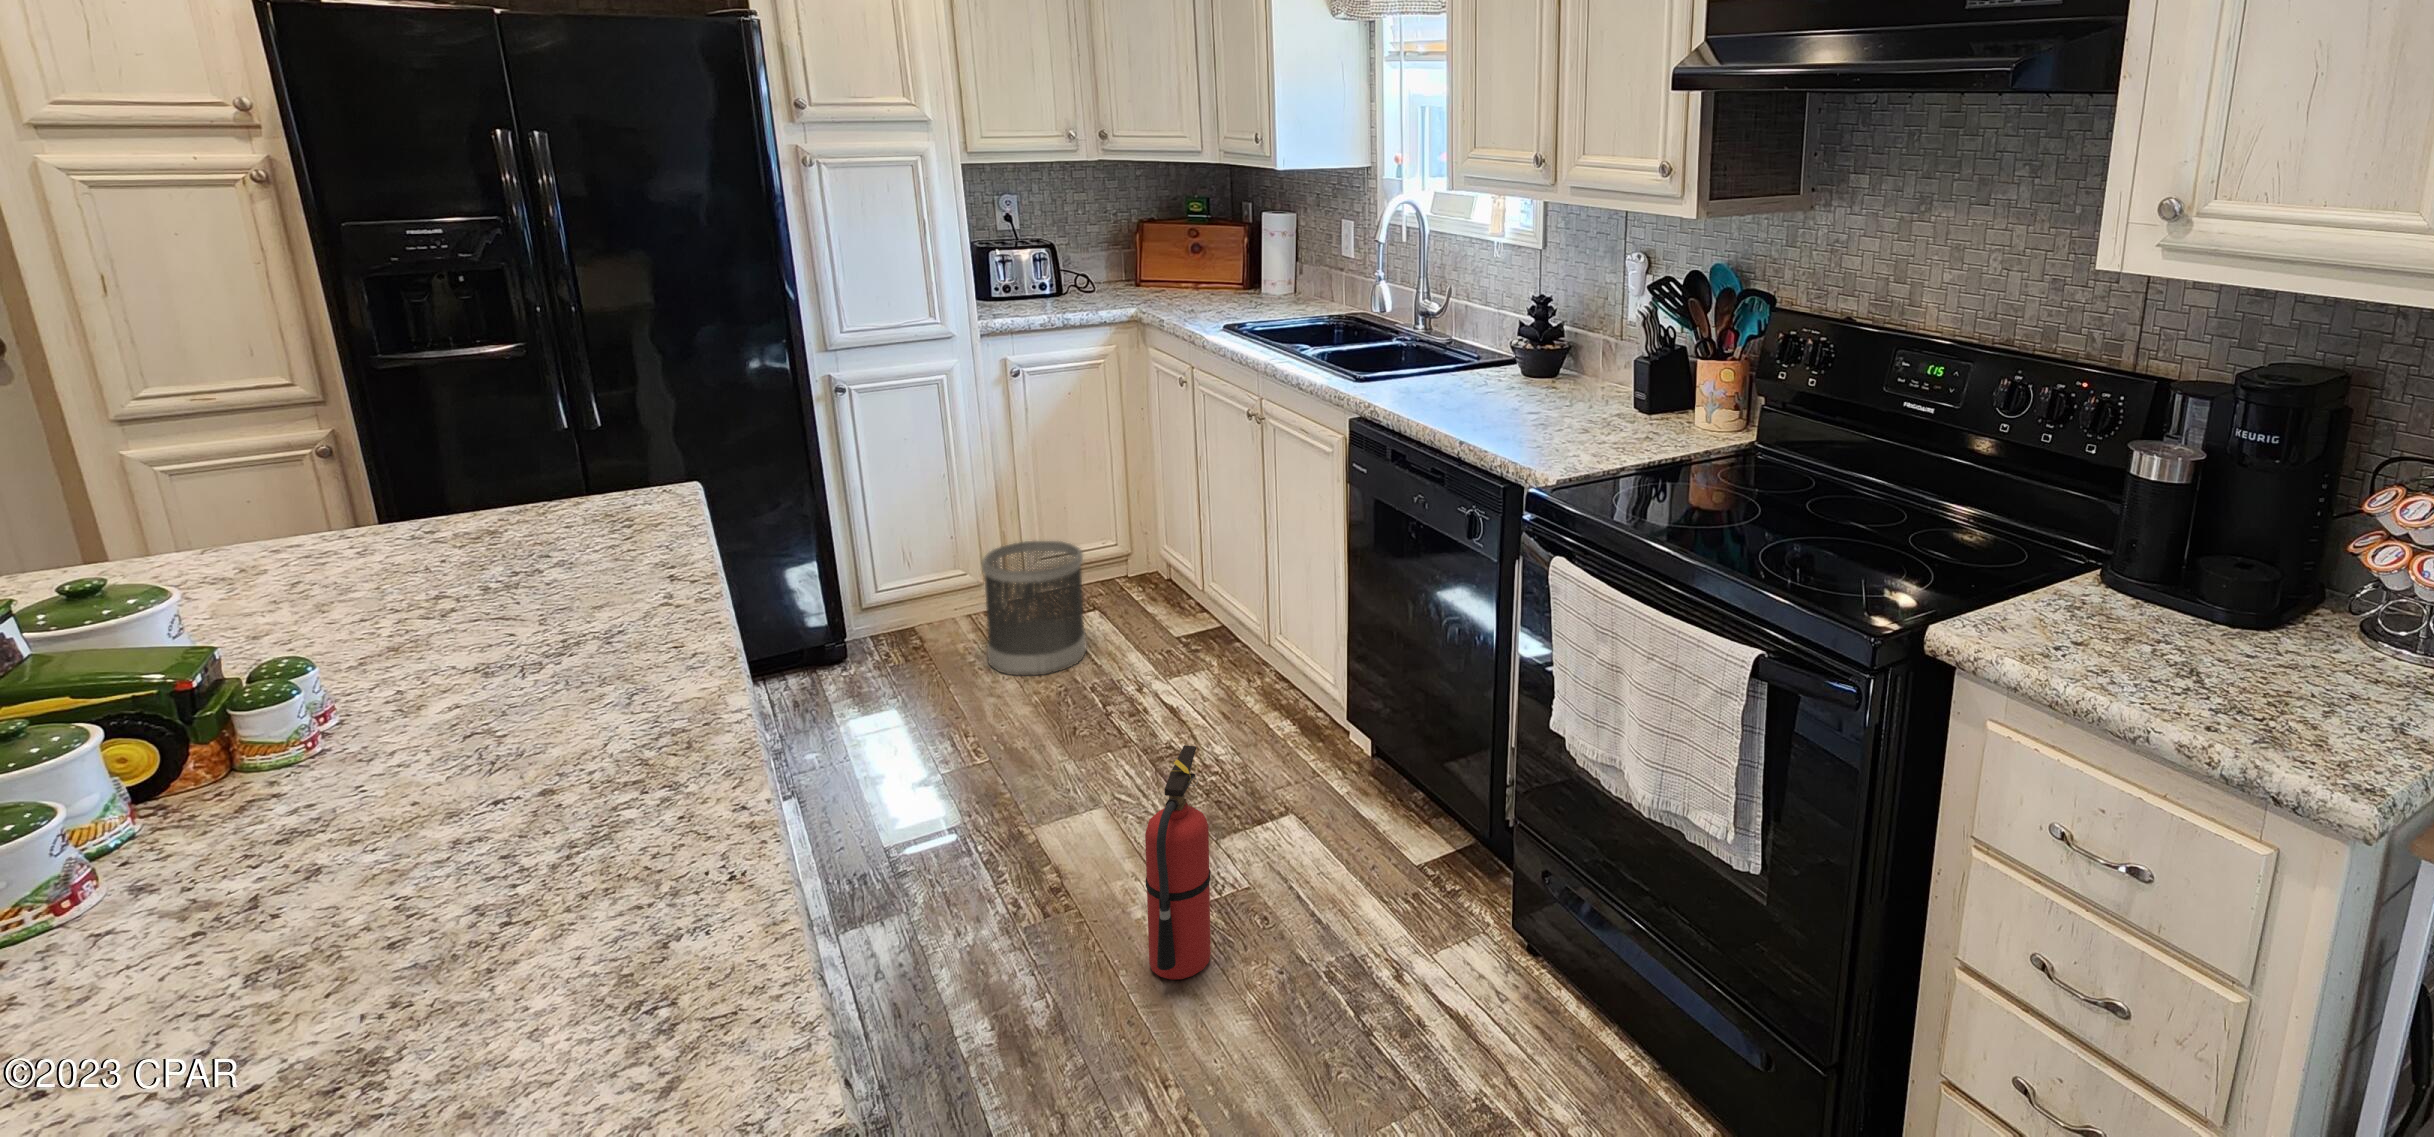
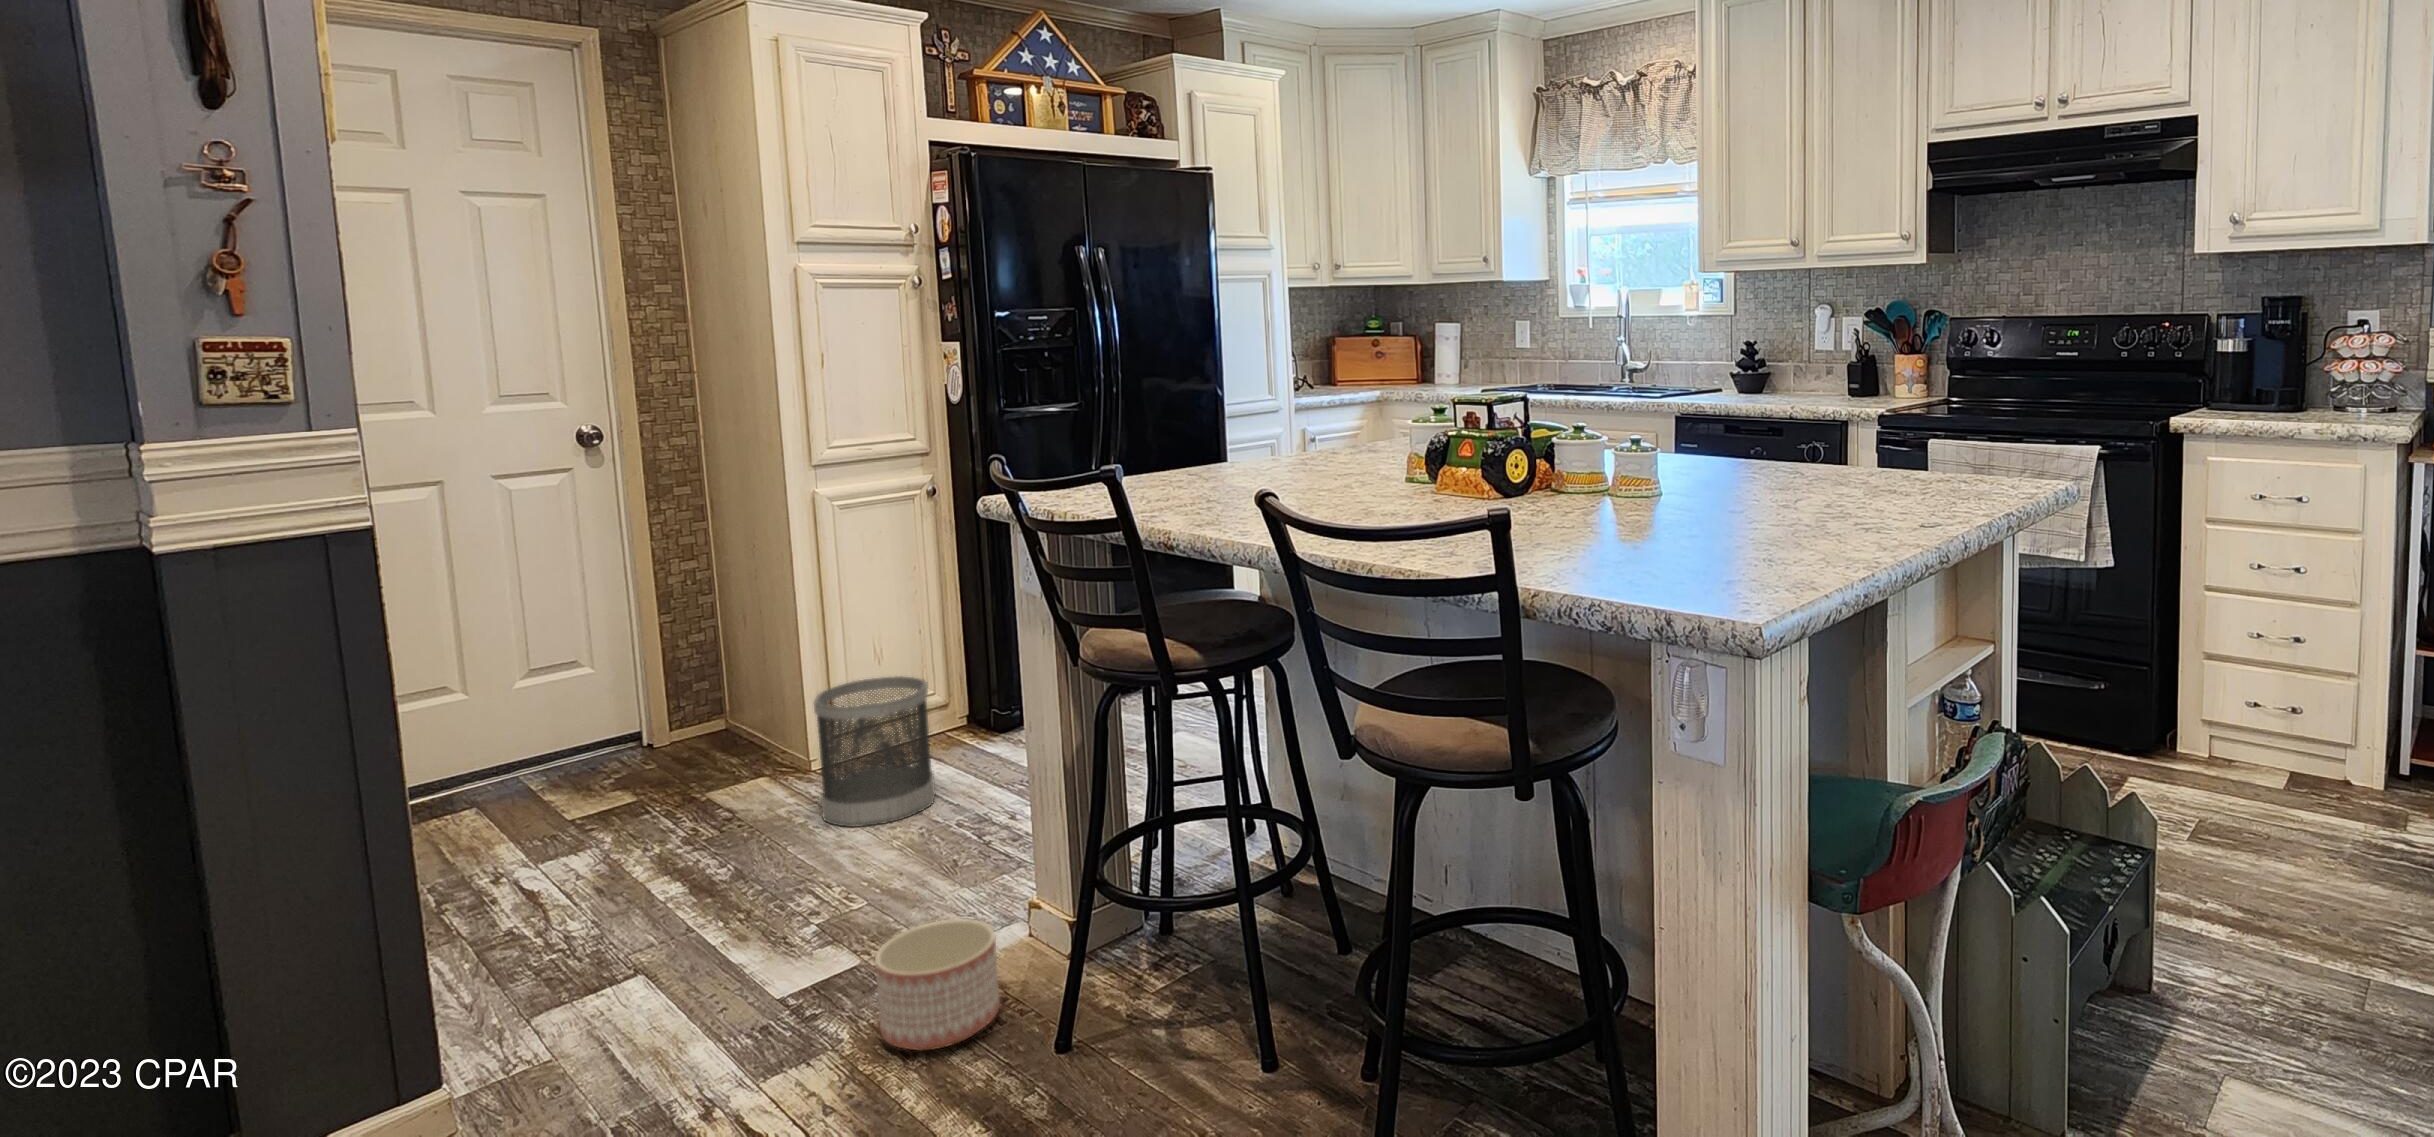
fire extinguisher: present [1145,745,1211,980] -> none [1130,793,1203,1050]
planter: none [939,812,1050,932] -> present [875,919,1000,1050]

